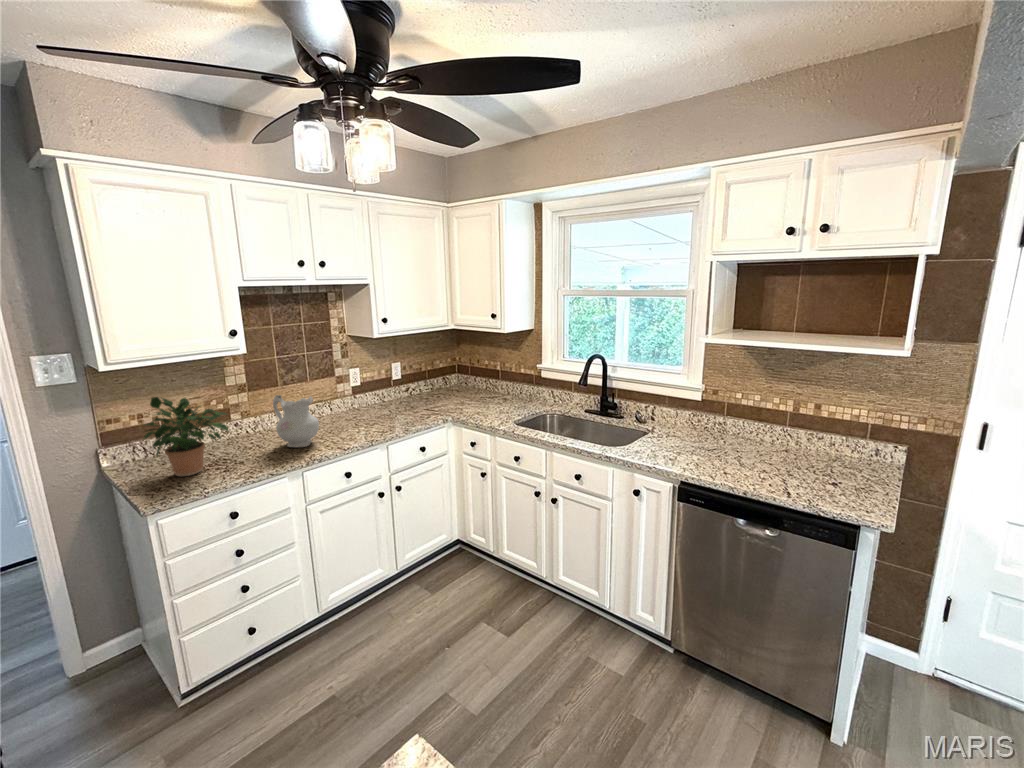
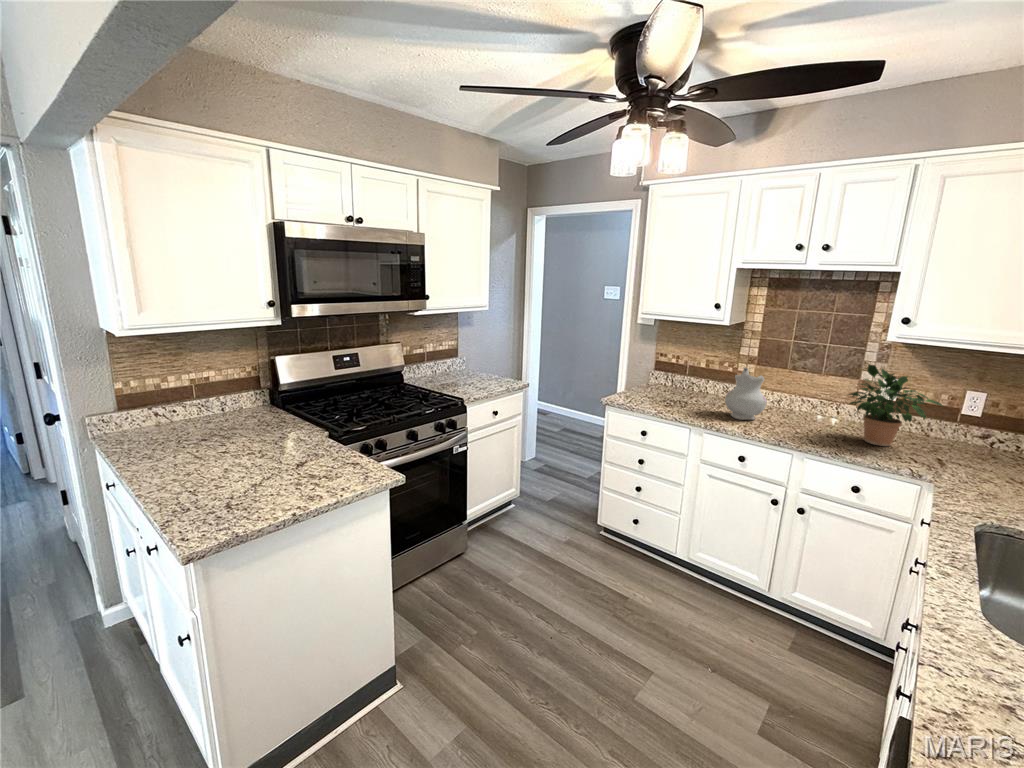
potted plant: present [143,397,228,476] -> present [848,365,942,446]

